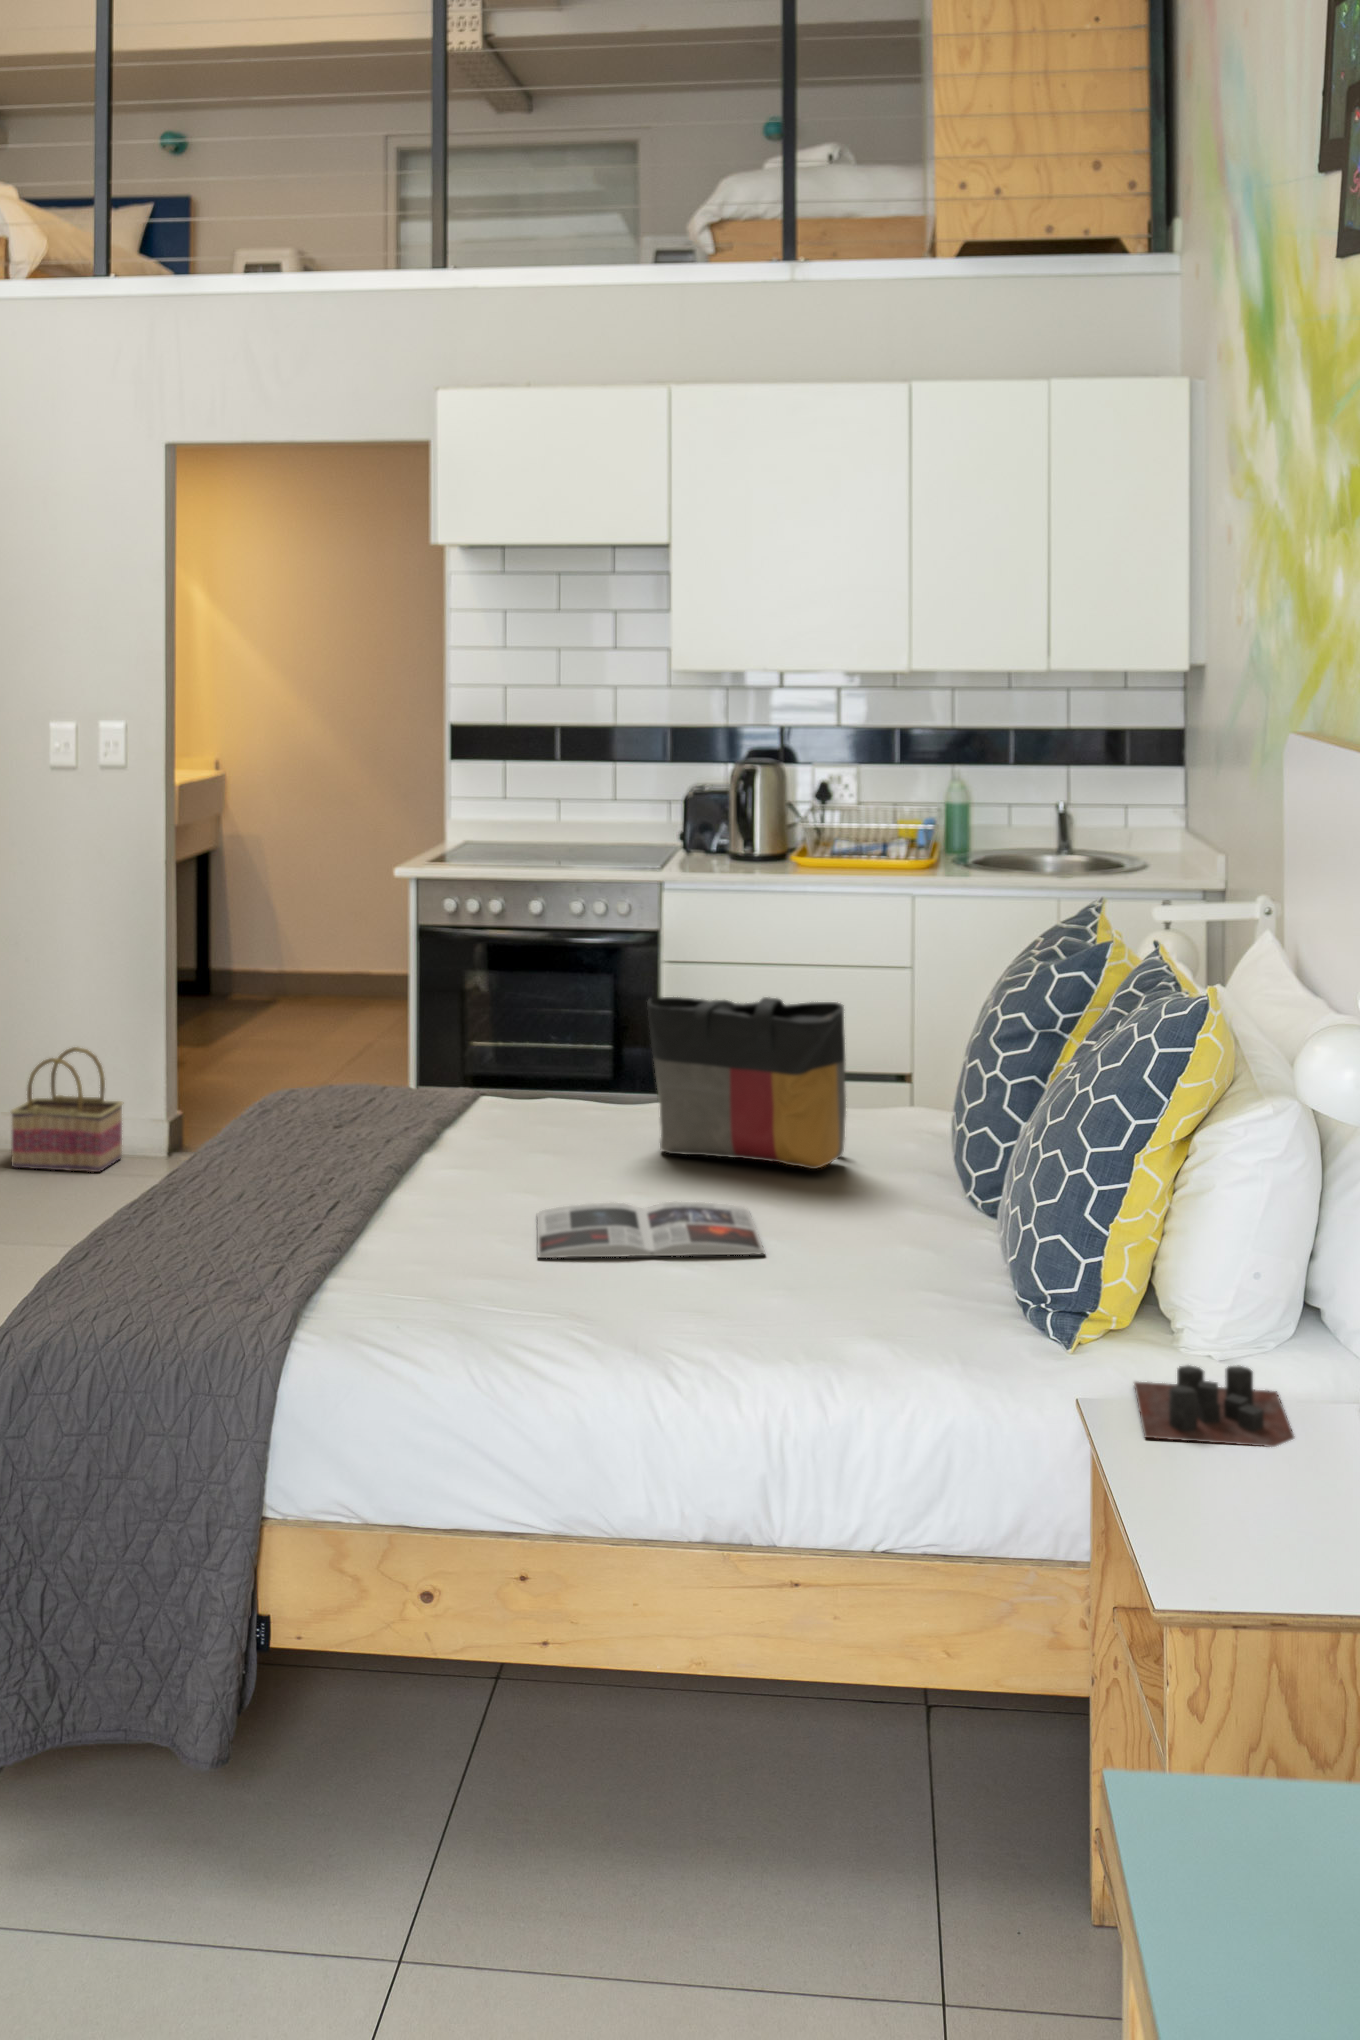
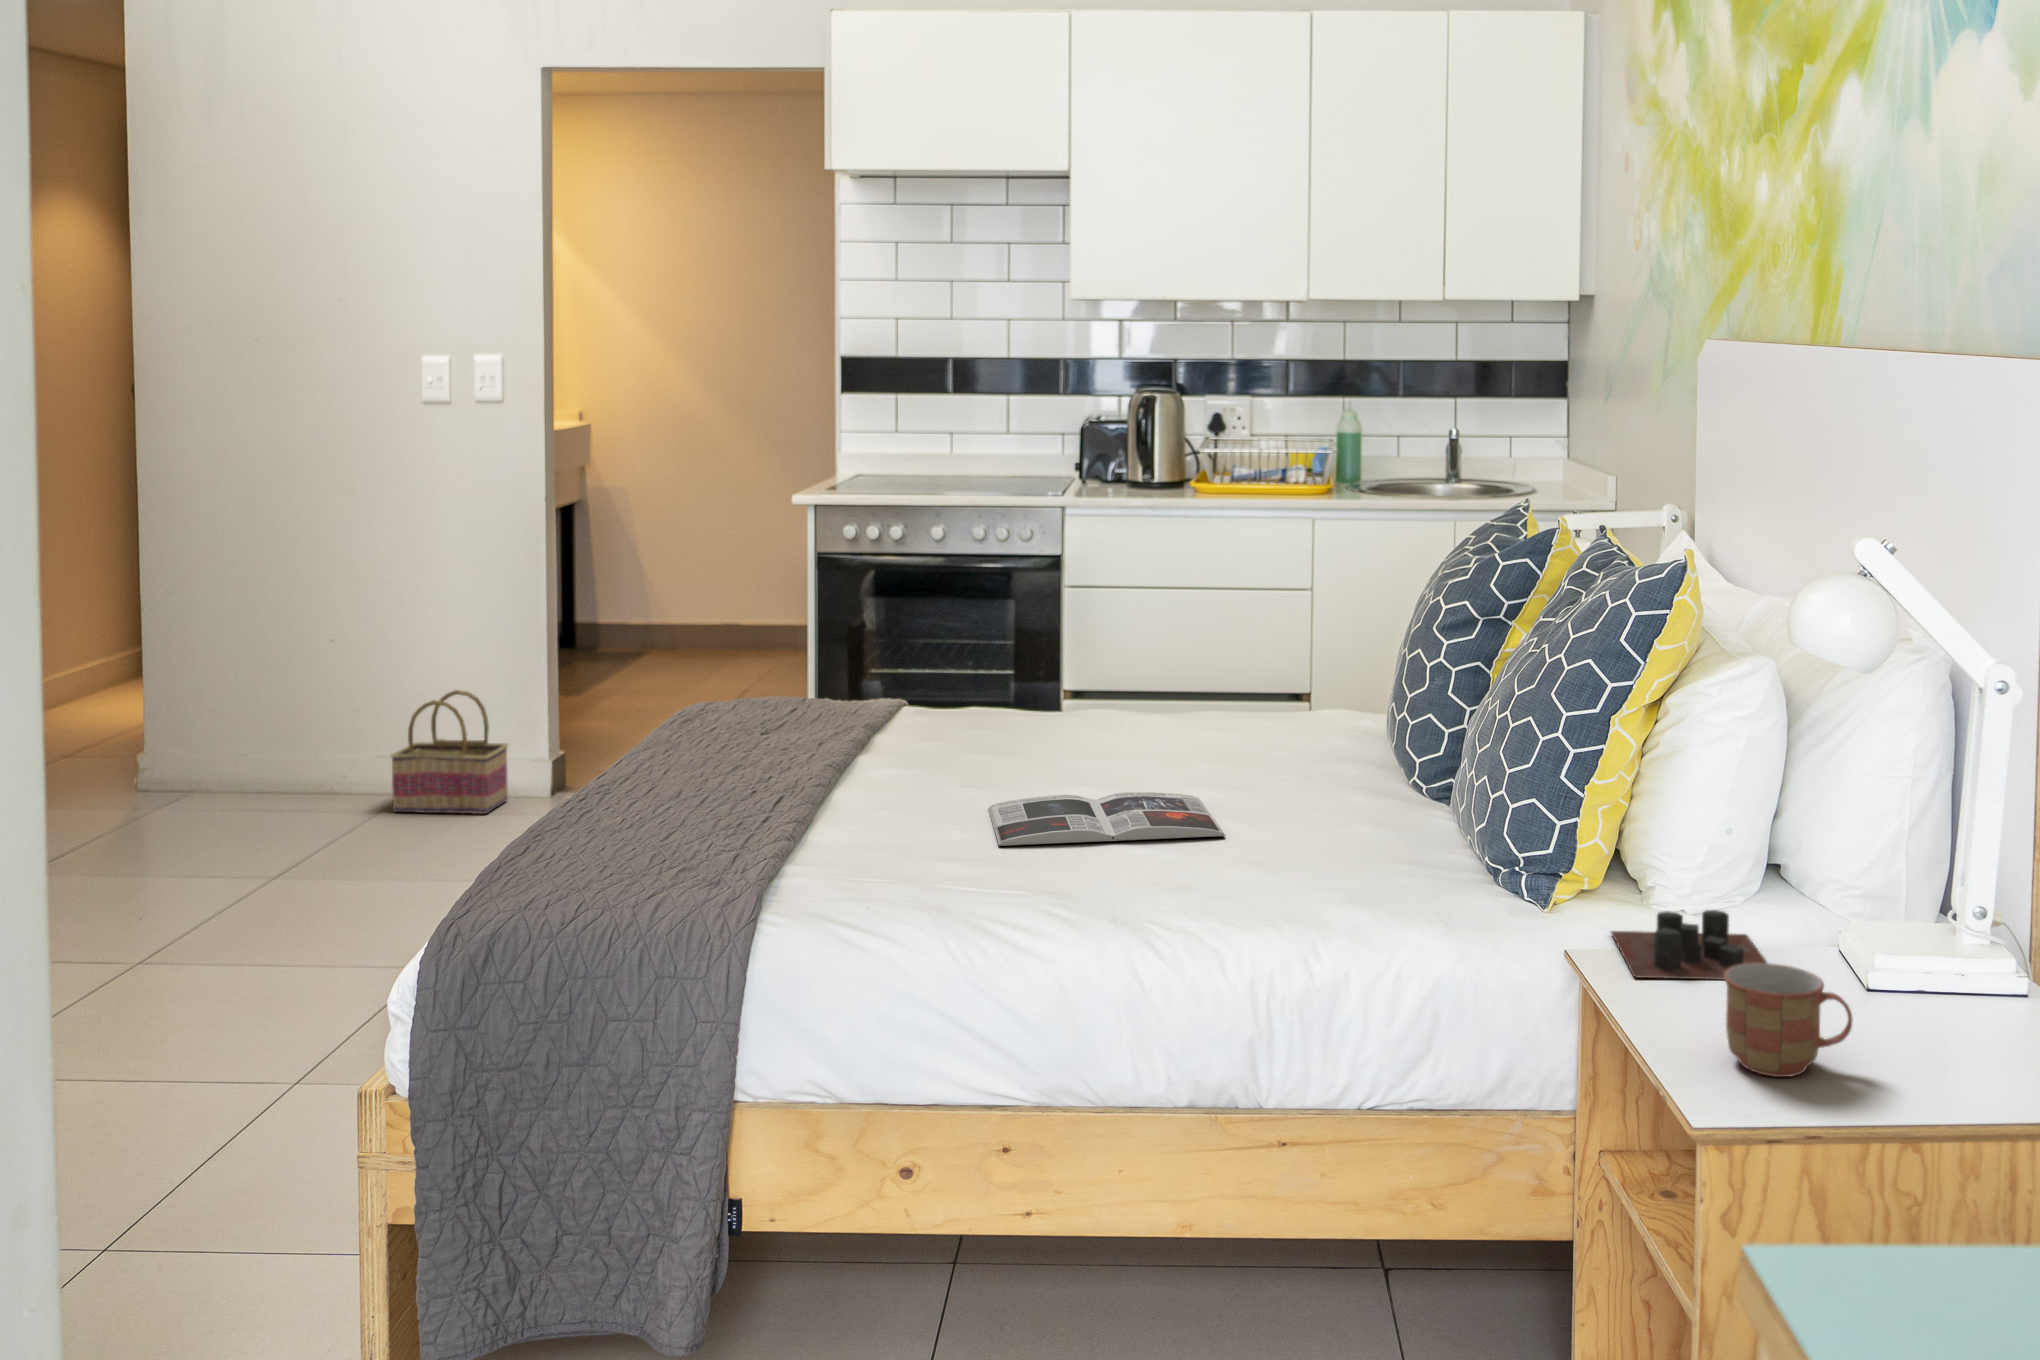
tote bag: present [647,997,846,1169] -> none [1085,598,1285,762]
mug: none [1211,1438,1344,1563] -> present [1724,963,1853,1077]

